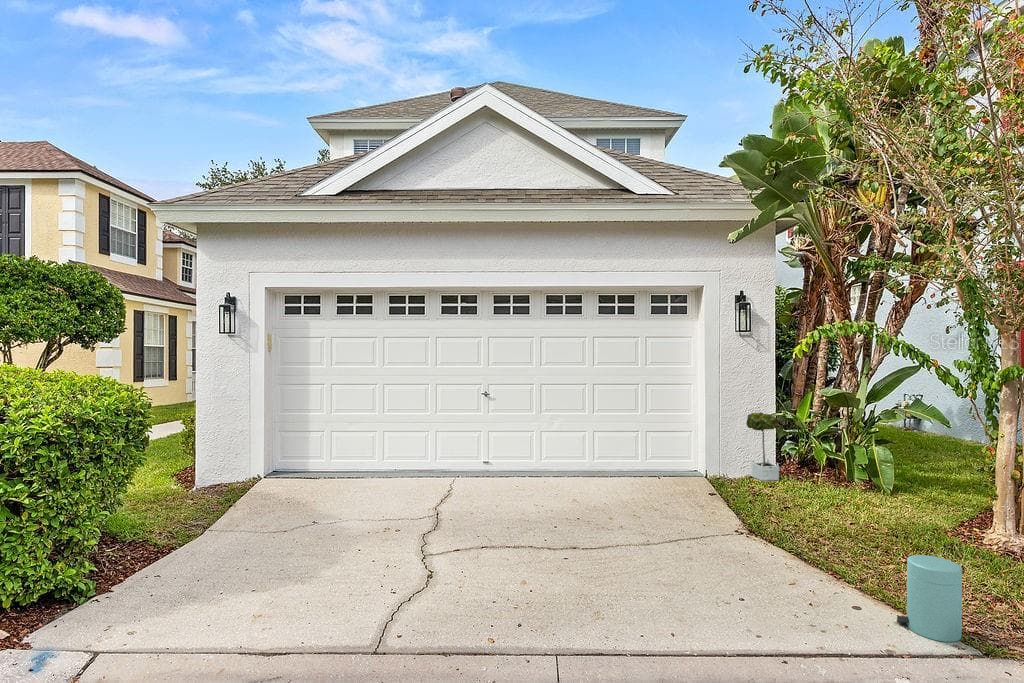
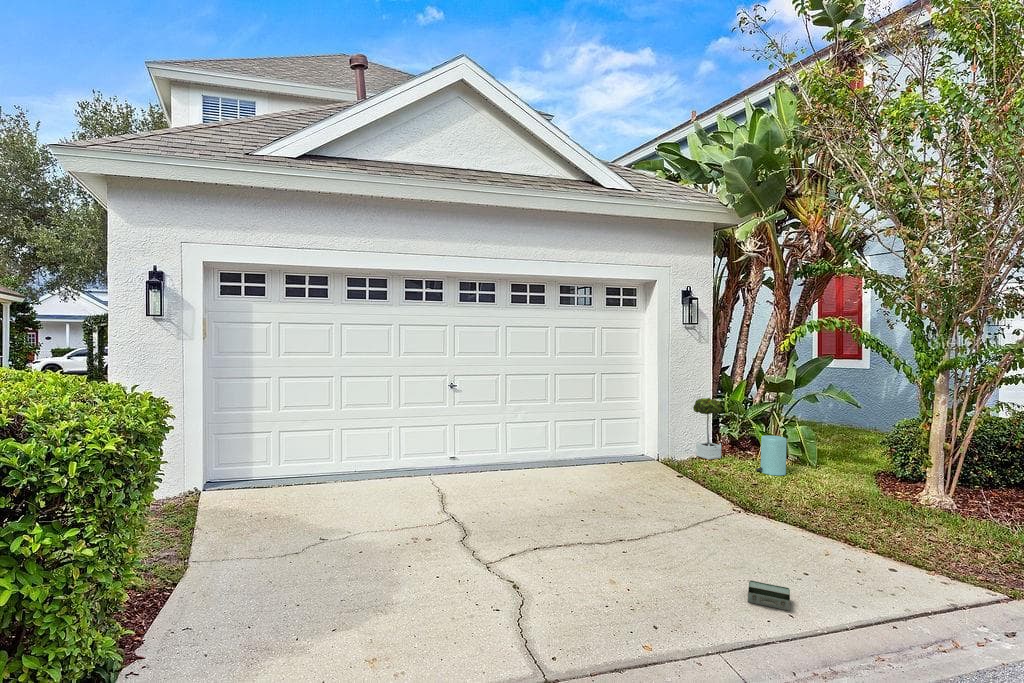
trash can: present [897,555,962,642] -> present [756,435,787,476]
toolbox: none [648,596,696,629] -> present [748,581,790,611]

